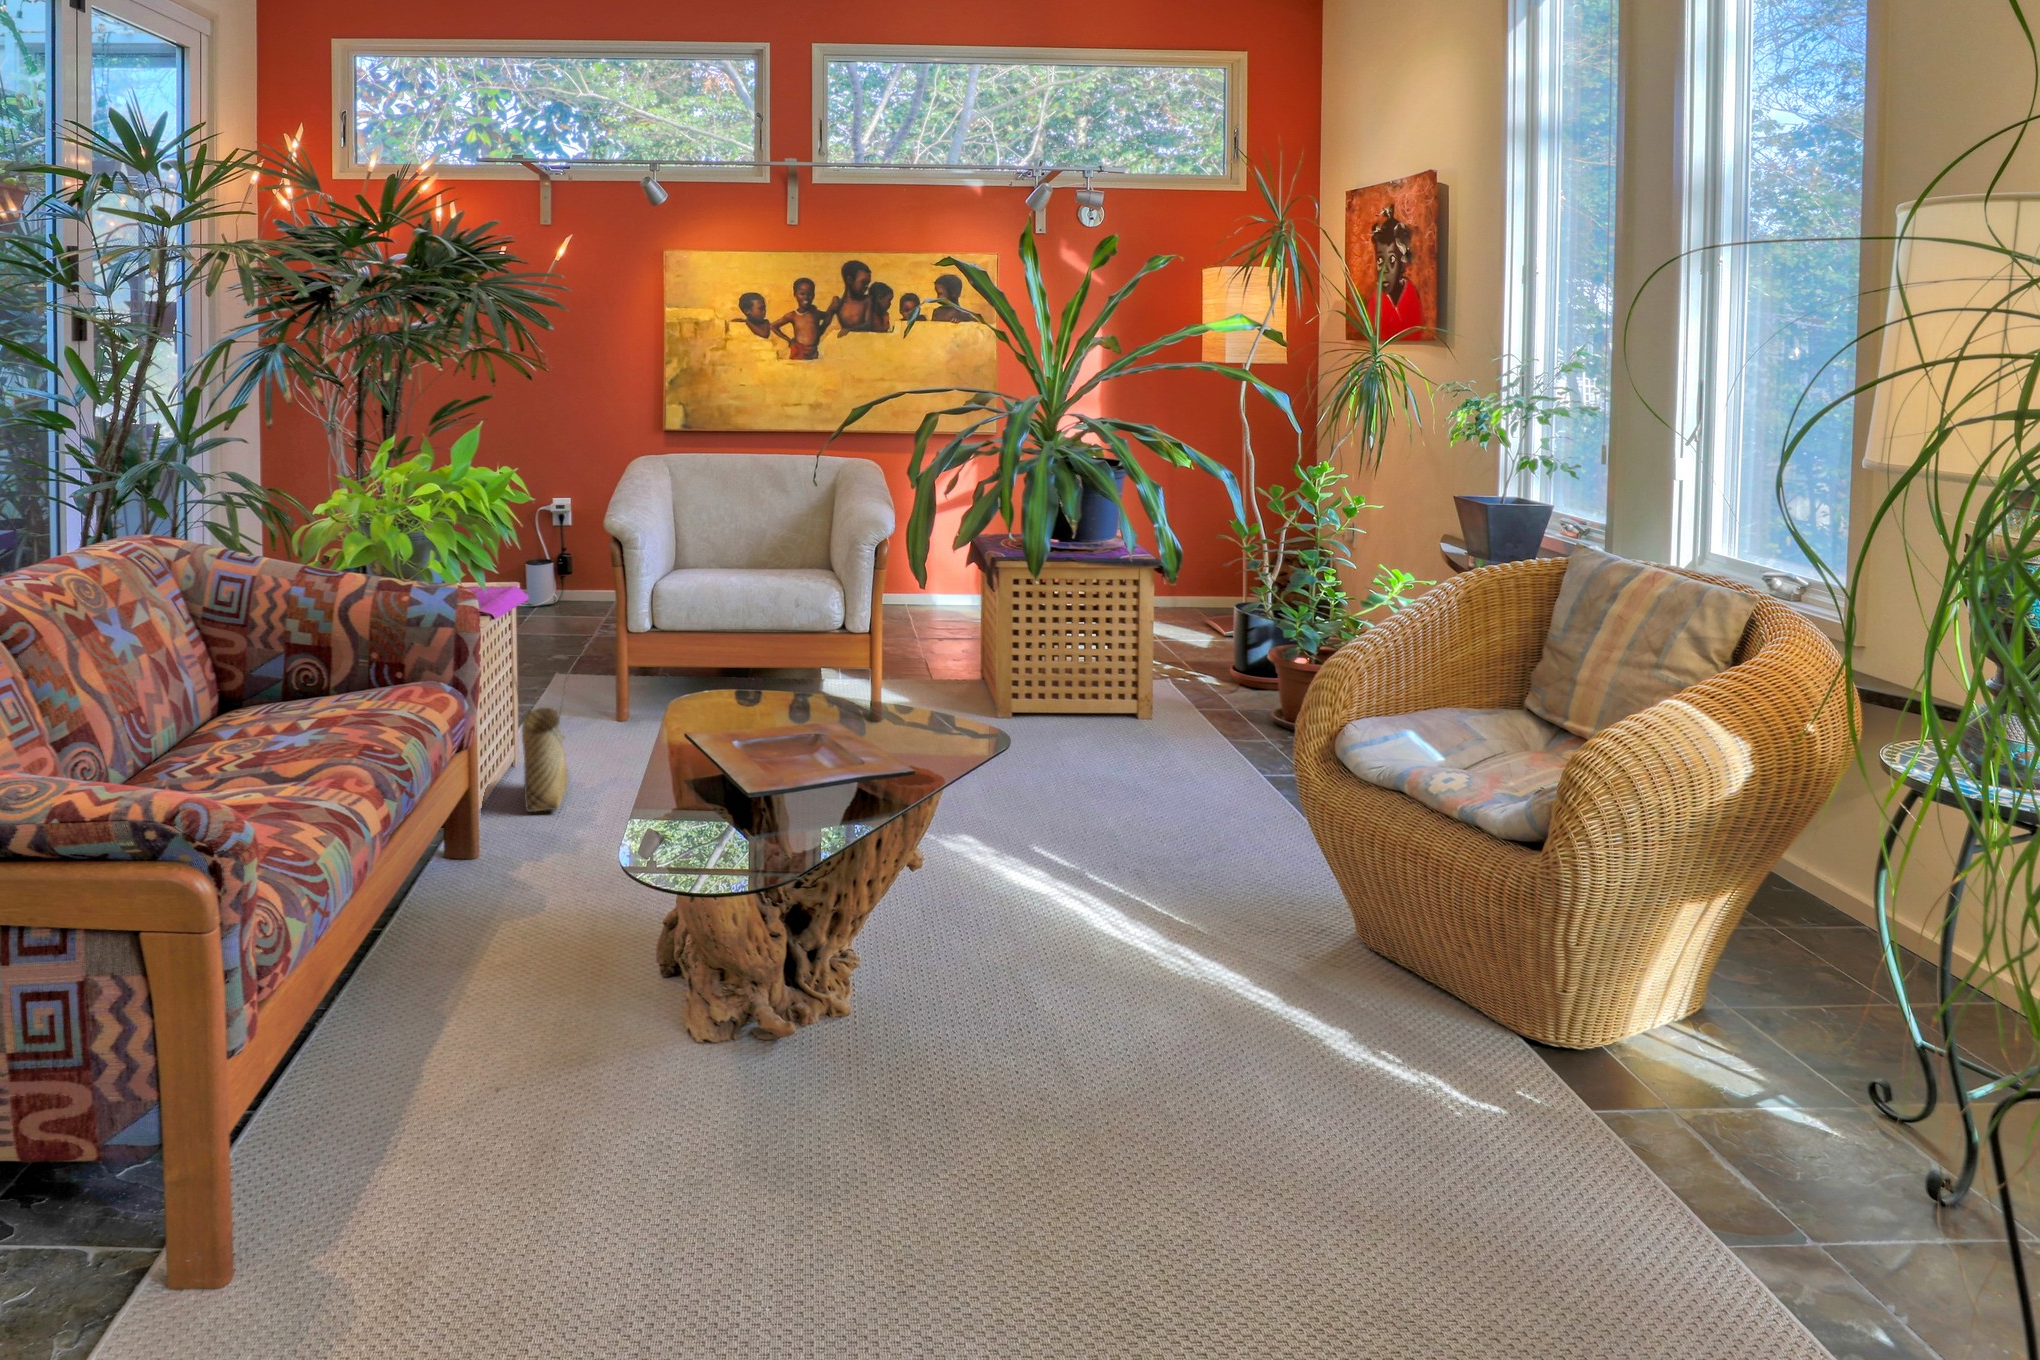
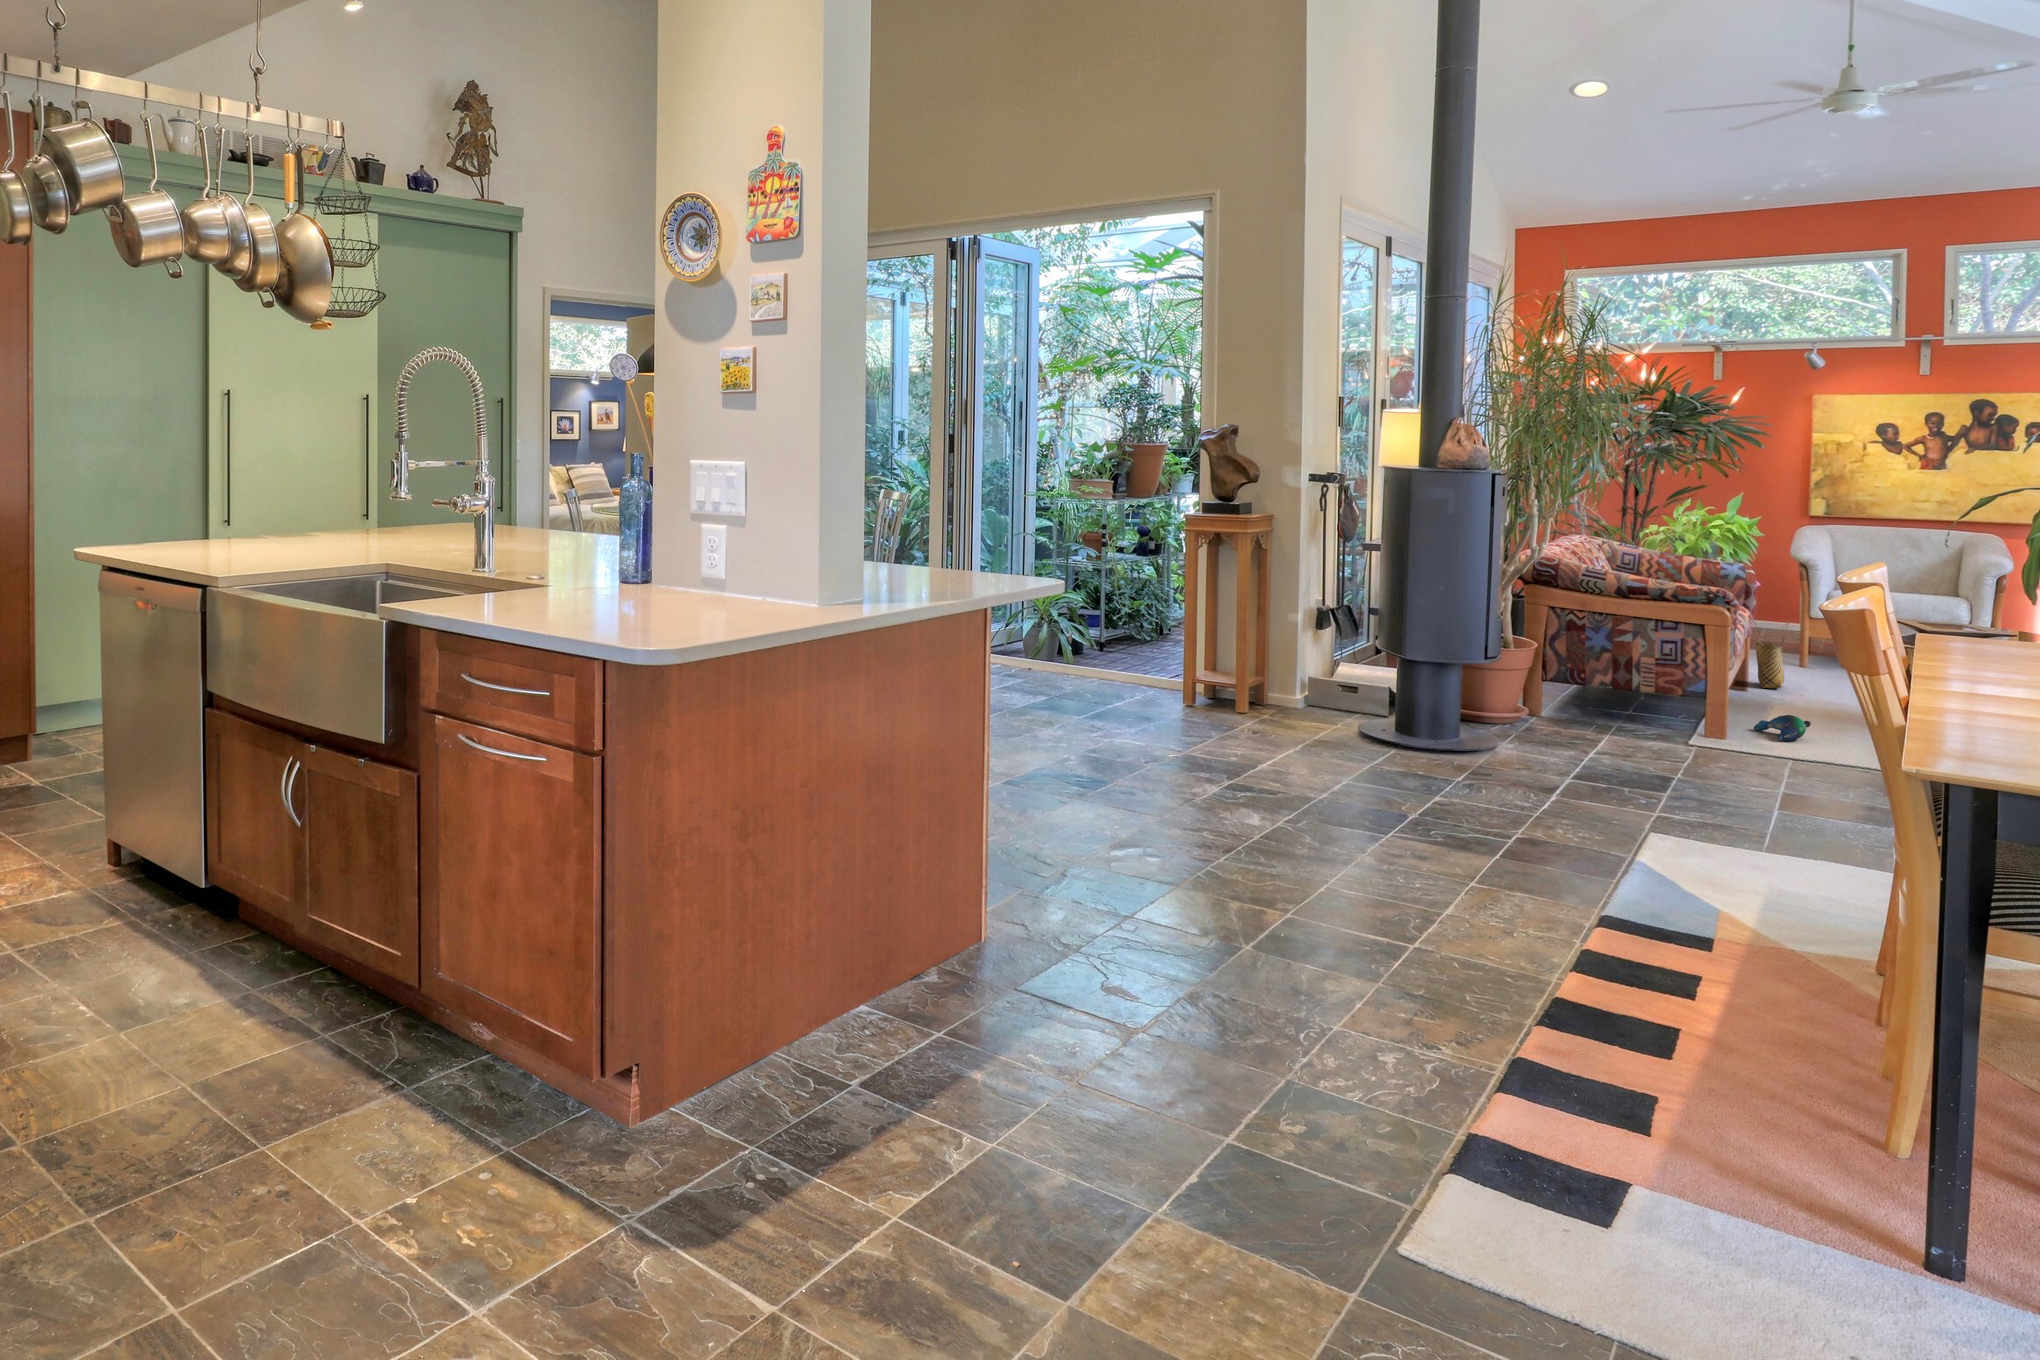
plush toy: none [369,1085,489,1221] -> present [1753,715,1811,741]

